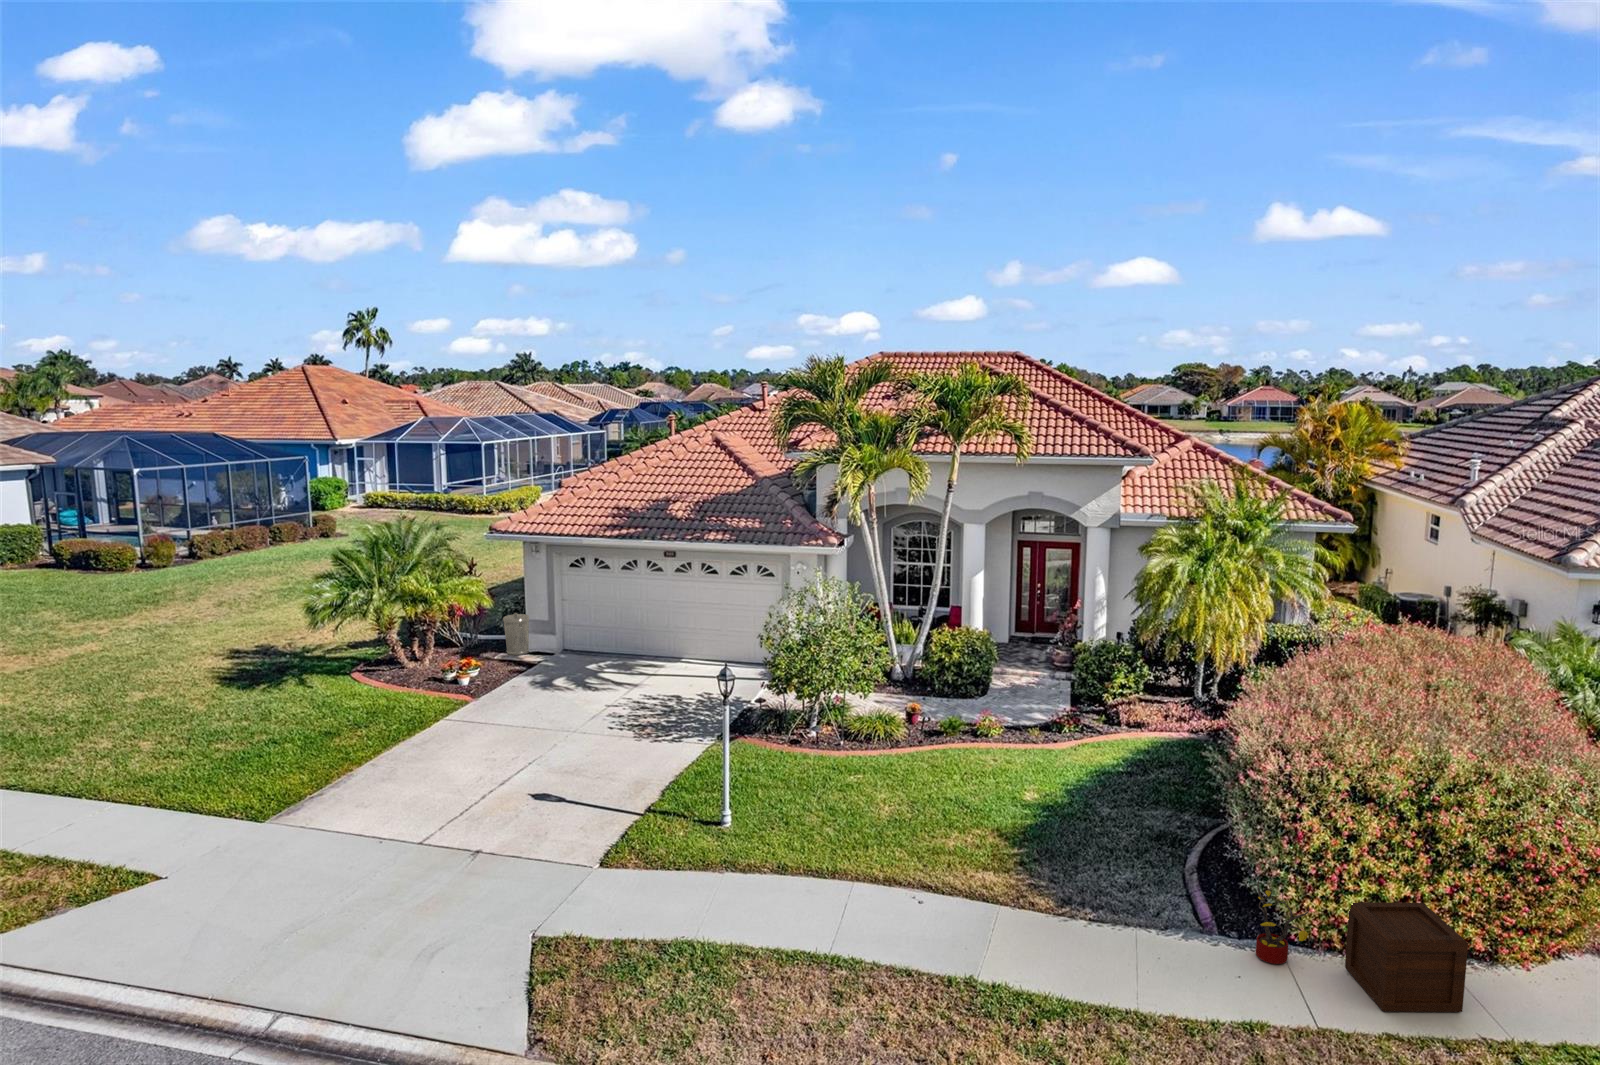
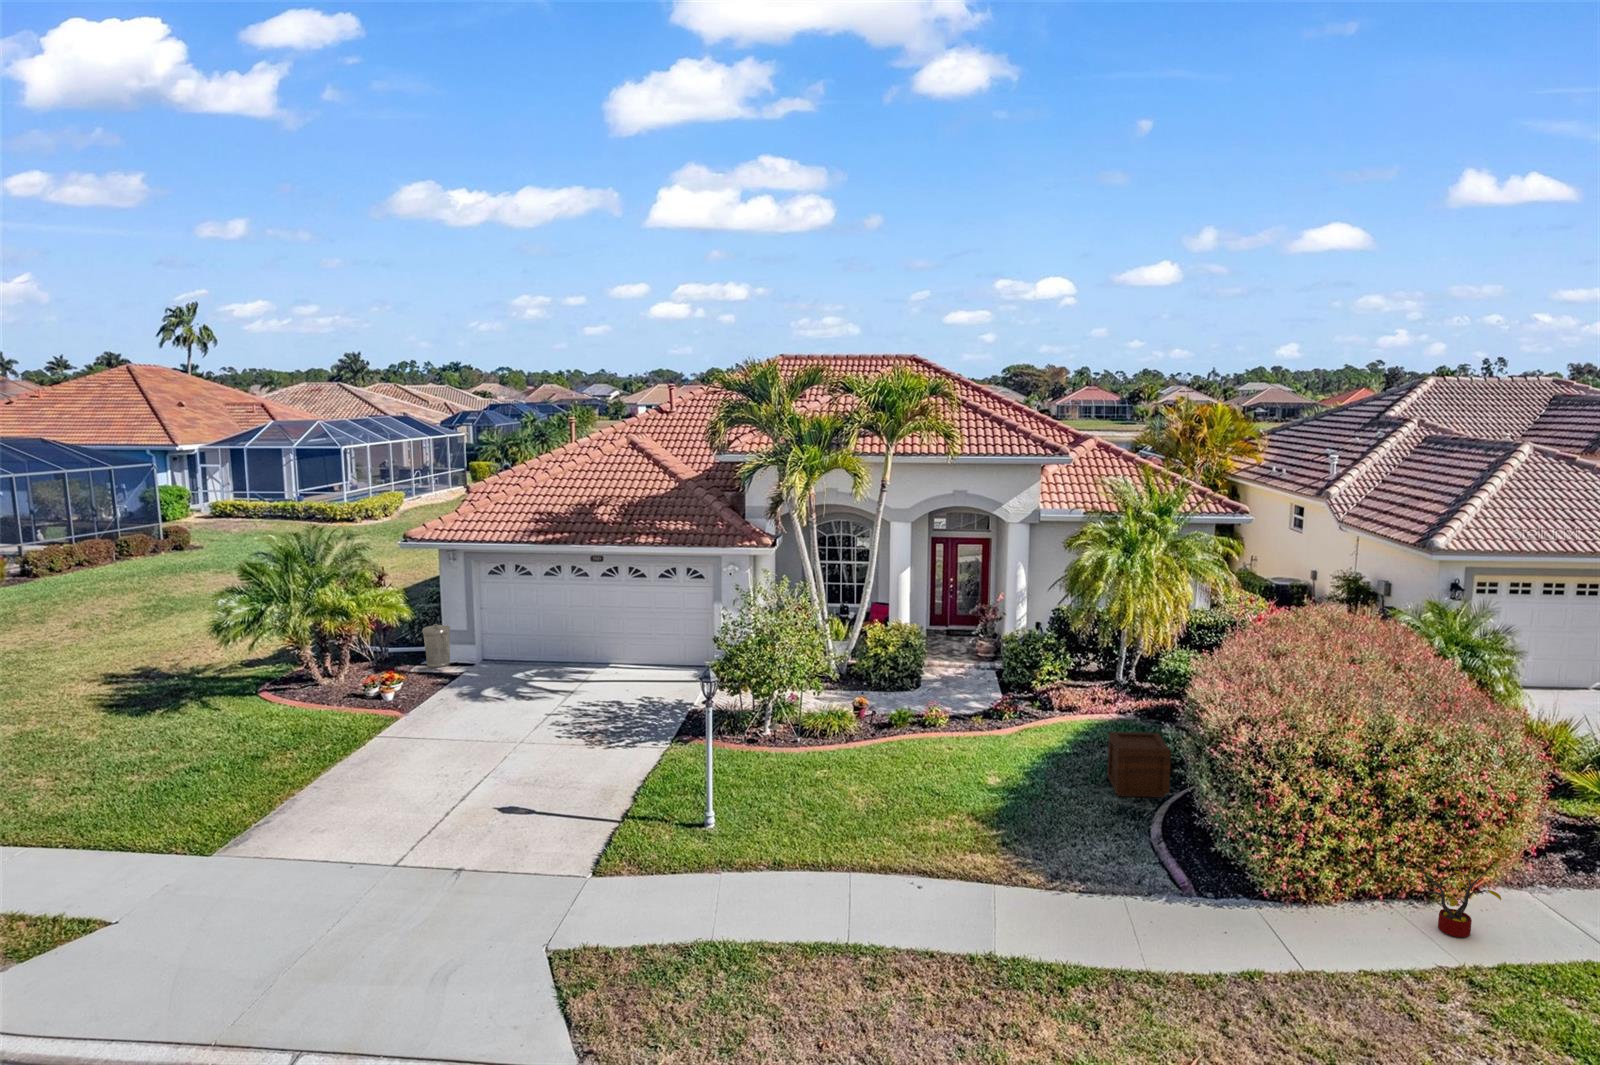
decorative plant: present [1256,876,1309,964] -> present [1411,863,1501,937]
wooden crate: present [1345,902,1468,1012] -> present [1107,732,1171,798]

